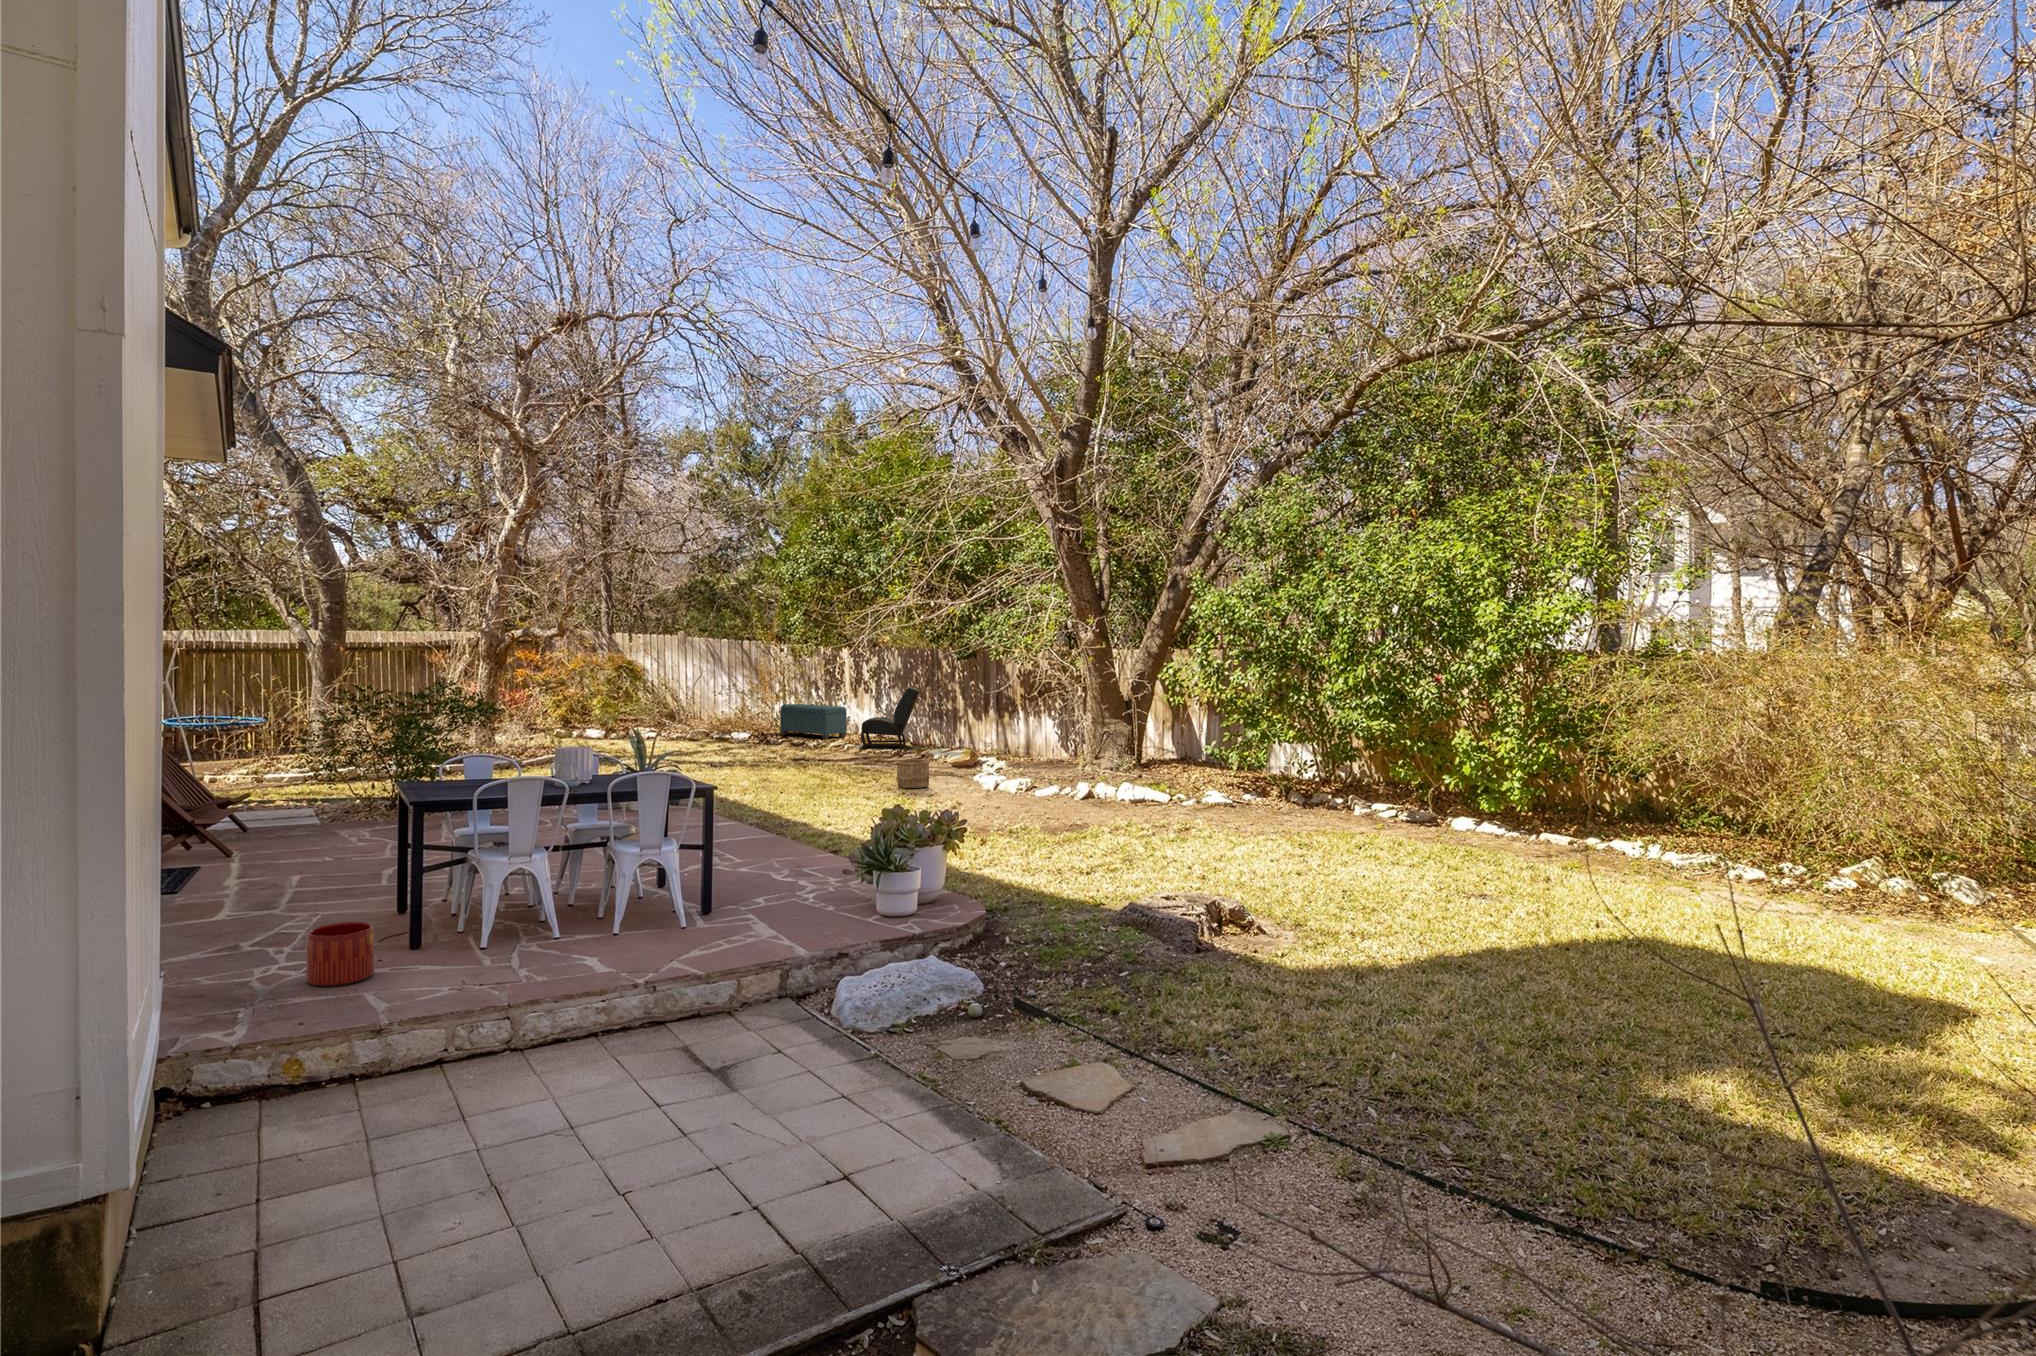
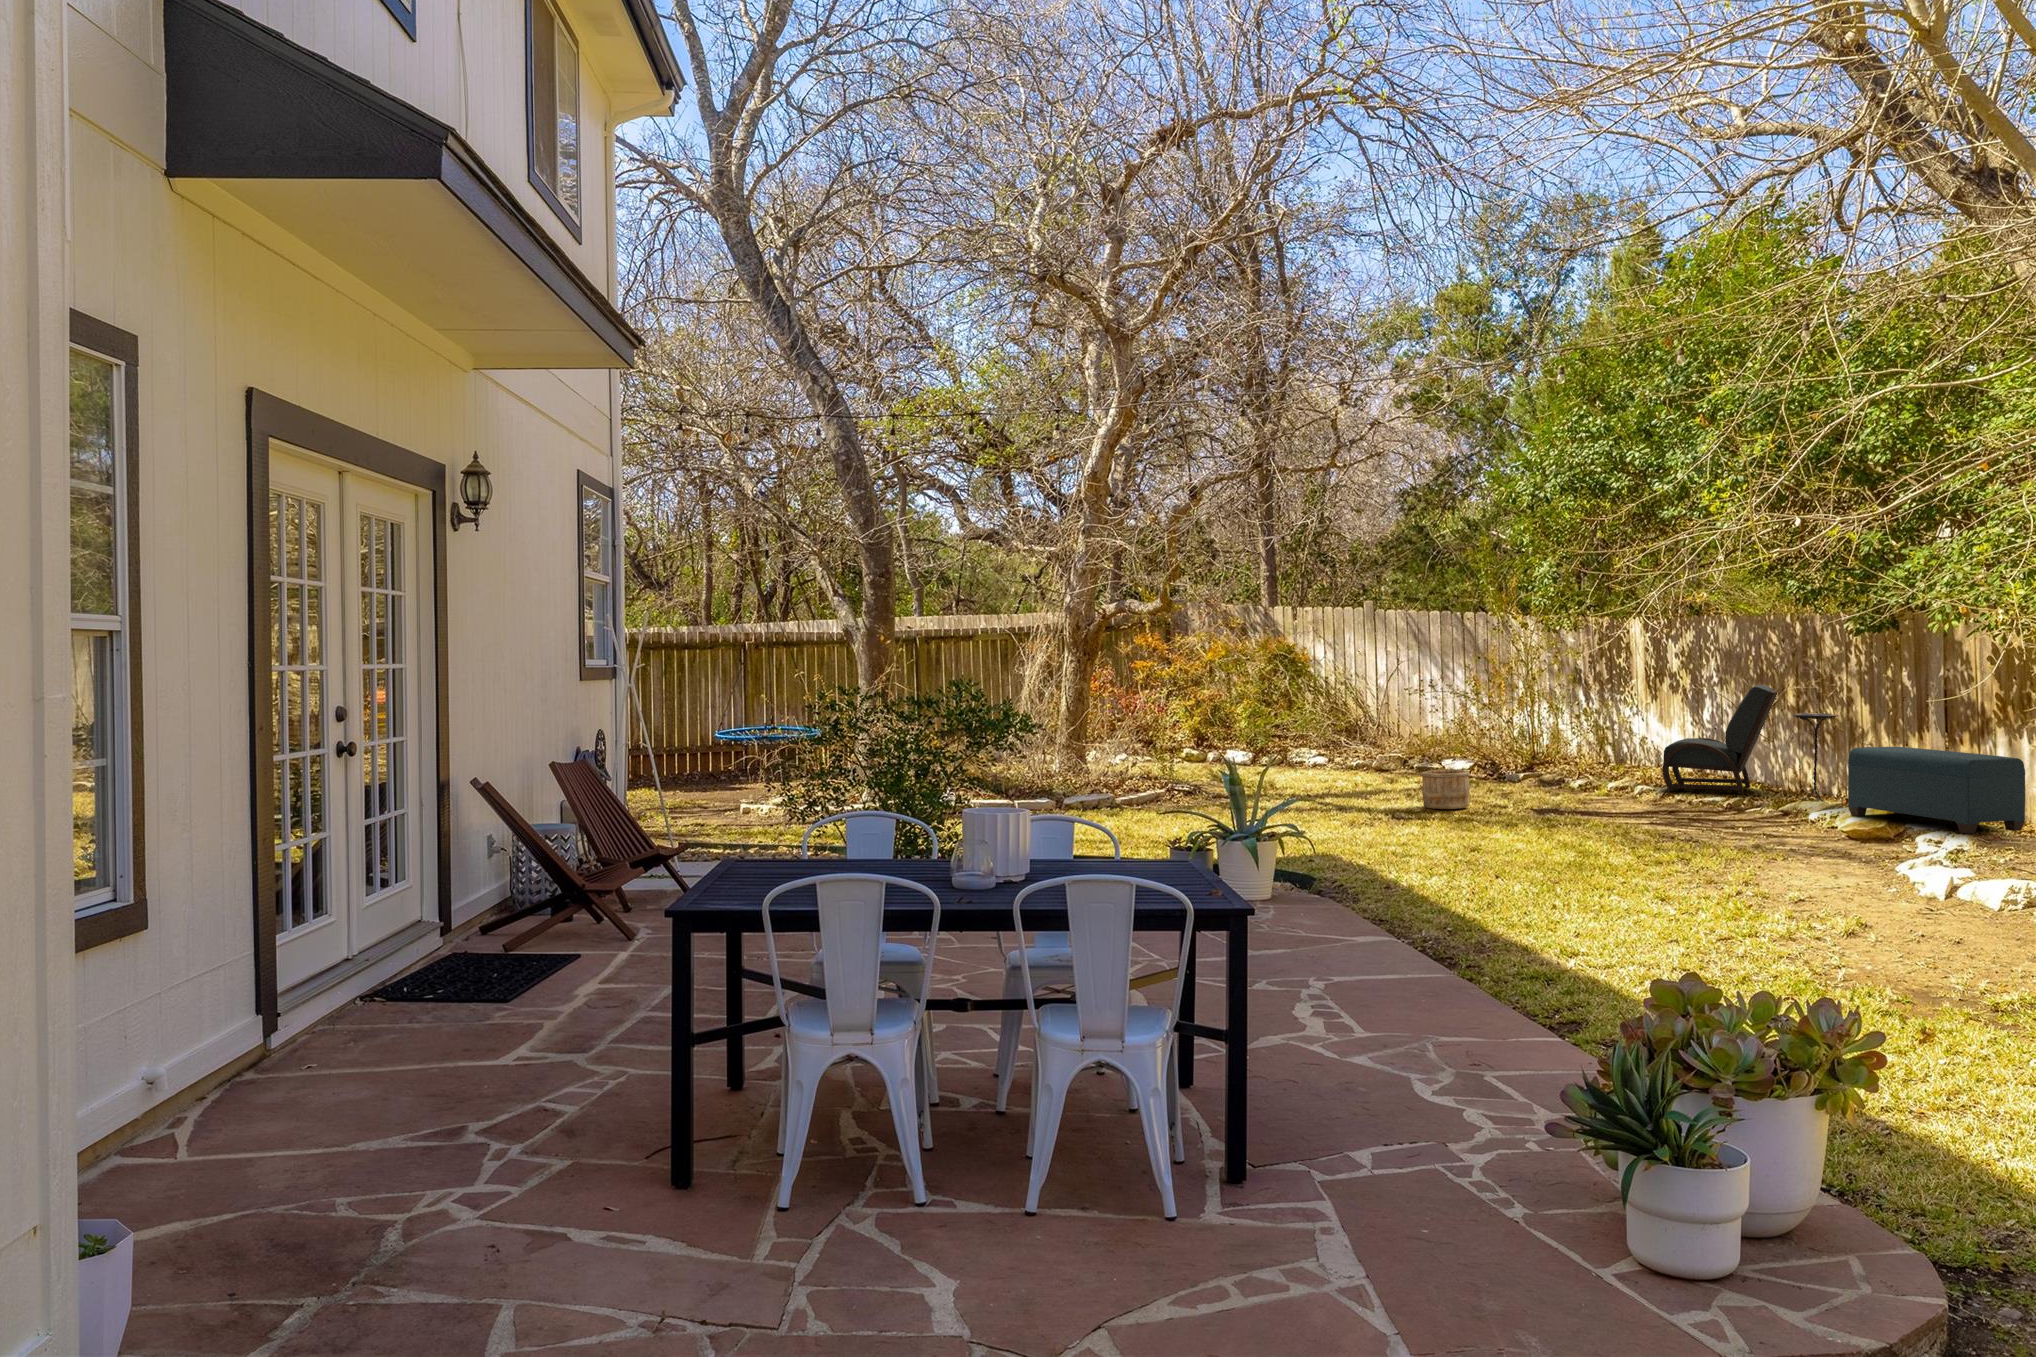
bench: present [780,704,846,739] -> present [1848,746,2025,834]
wooden bucket: present [896,759,930,788] -> present [1421,769,1470,809]
planter: present [306,922,375,986] -> none [435,1162,555,1300]

